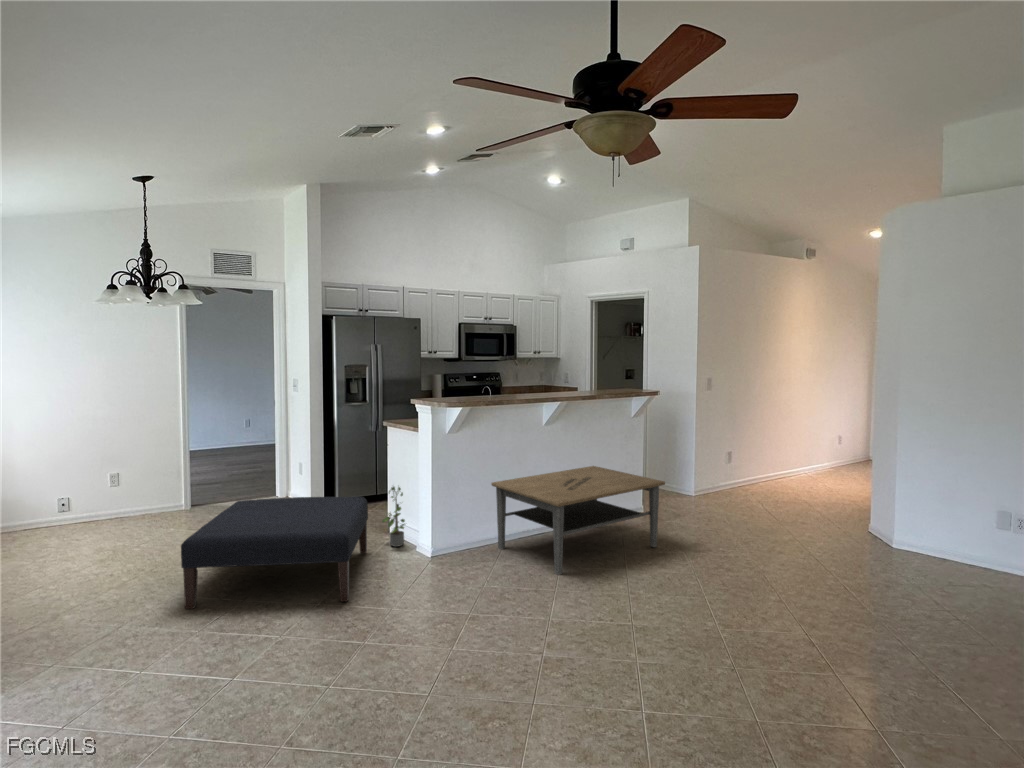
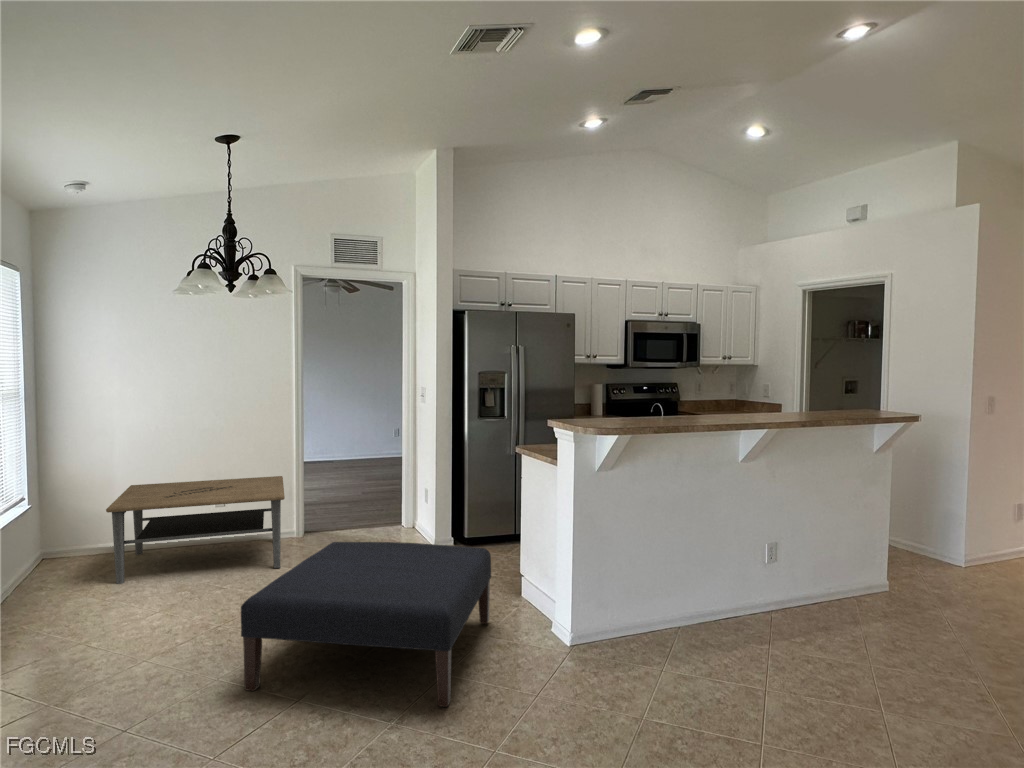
coffee table: present [491,466,665,575] -> present [106,476,285,584]
potted plant: present [383,487,405,547] -> none [511,532,544,617]

